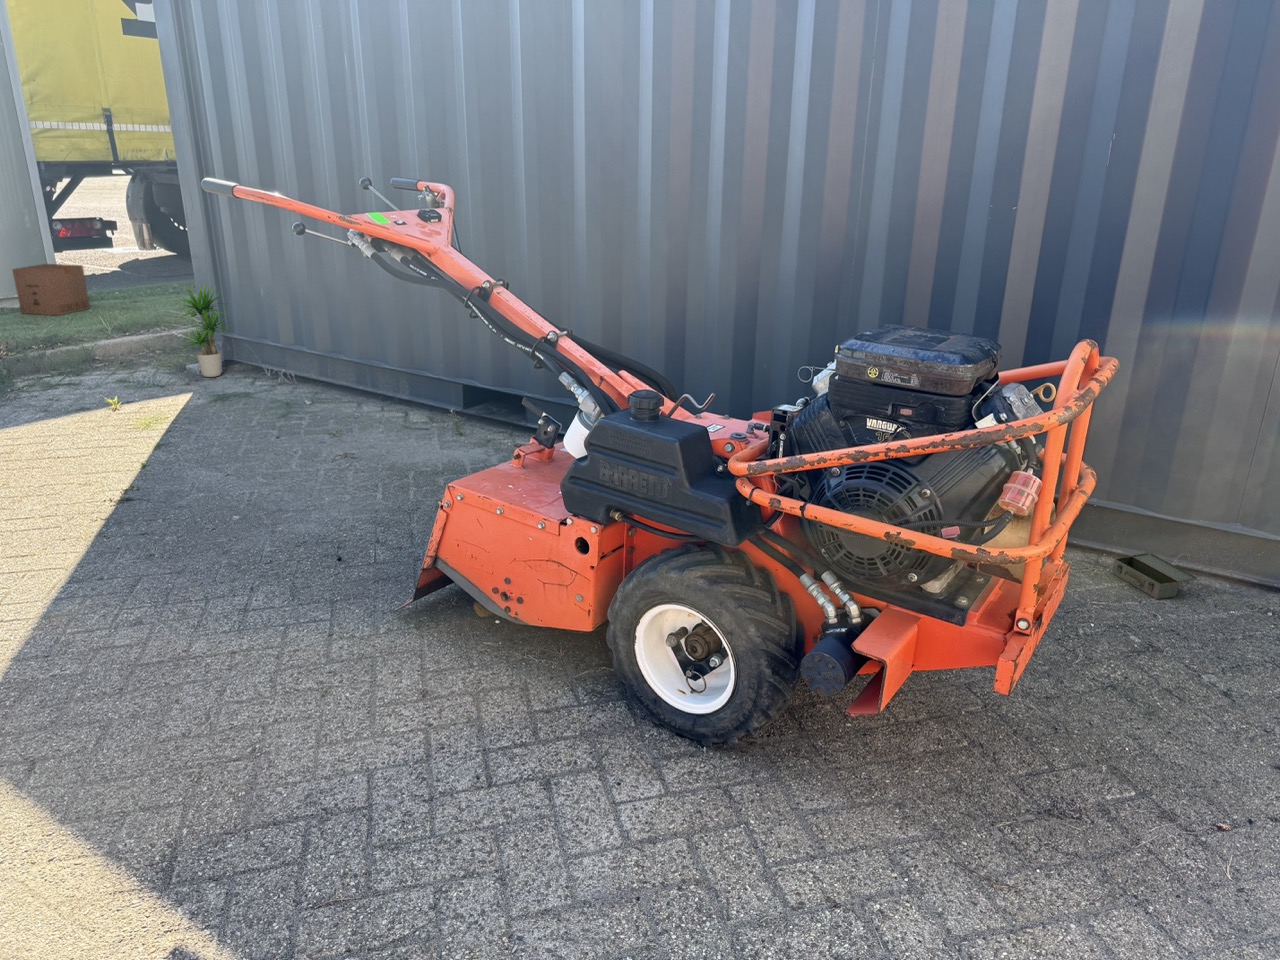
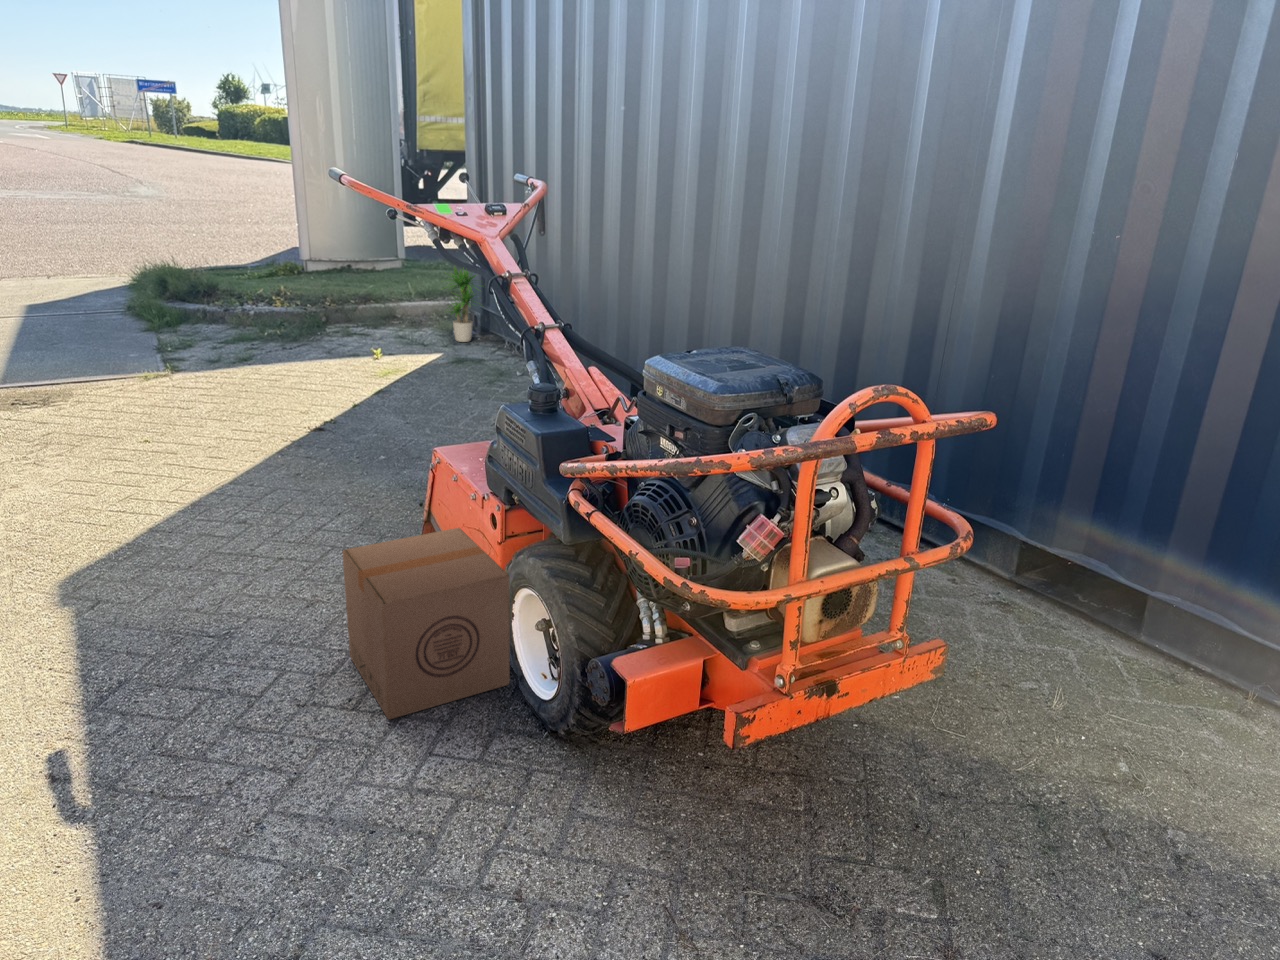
cardboard box: present [12,264,90,315] -> present [342,528,510,719]
toolbox: present [1112,553,1197,599] -> none [1150,673,1240,733]

